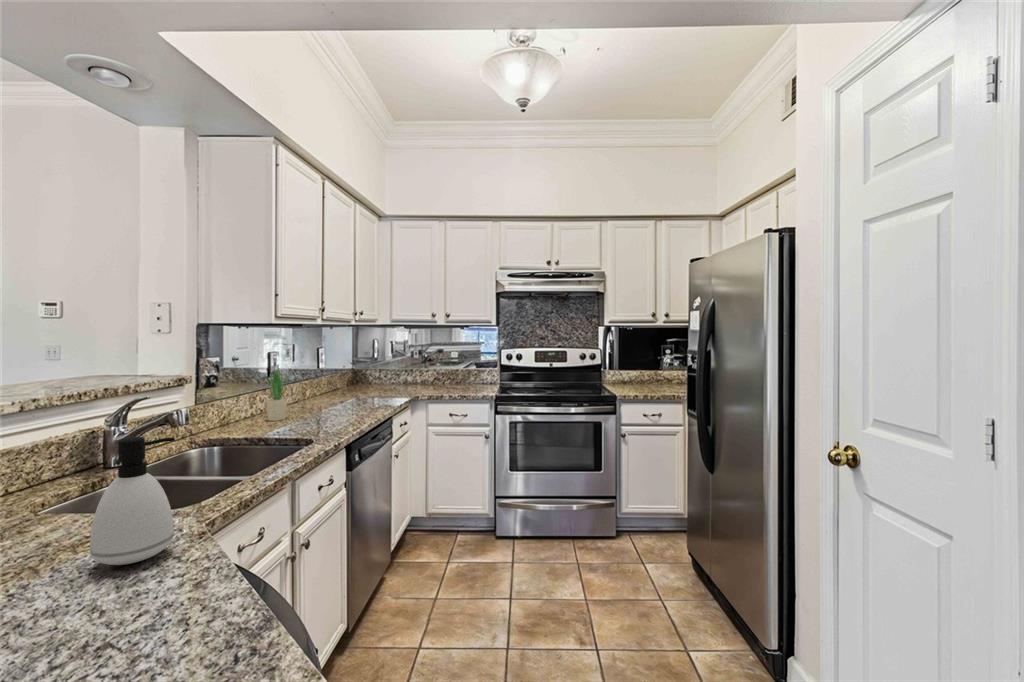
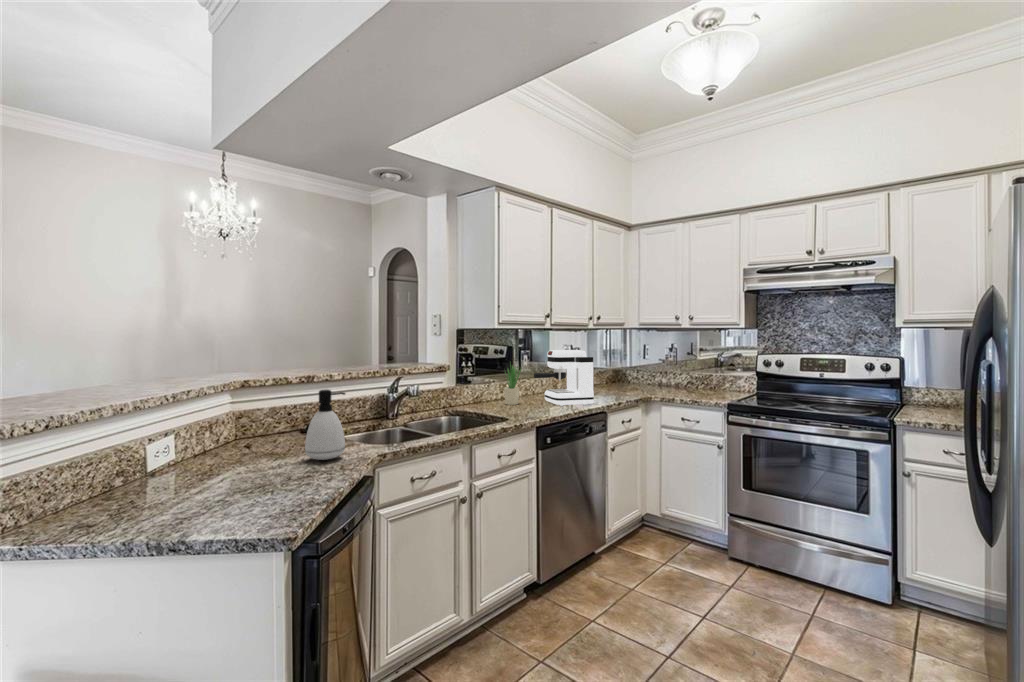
coffee maker: none [306,349,380,415] -> present [534,350,594,406]

